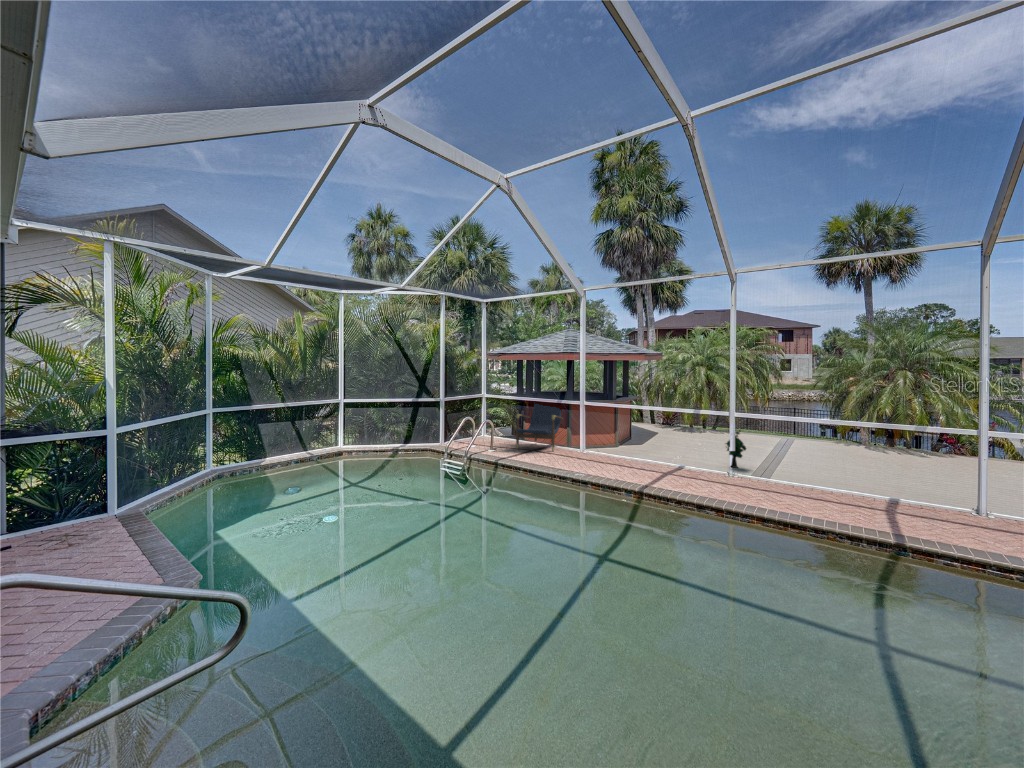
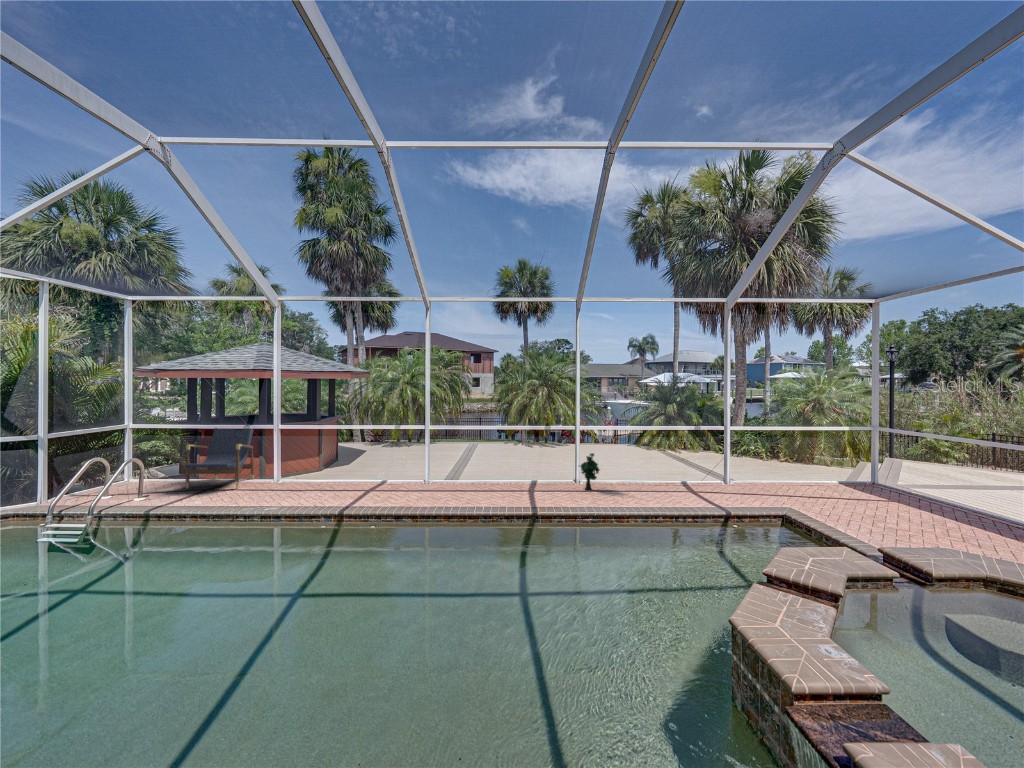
decorative plant: present [726,432,746,468] -> present [580,453,599,490]

